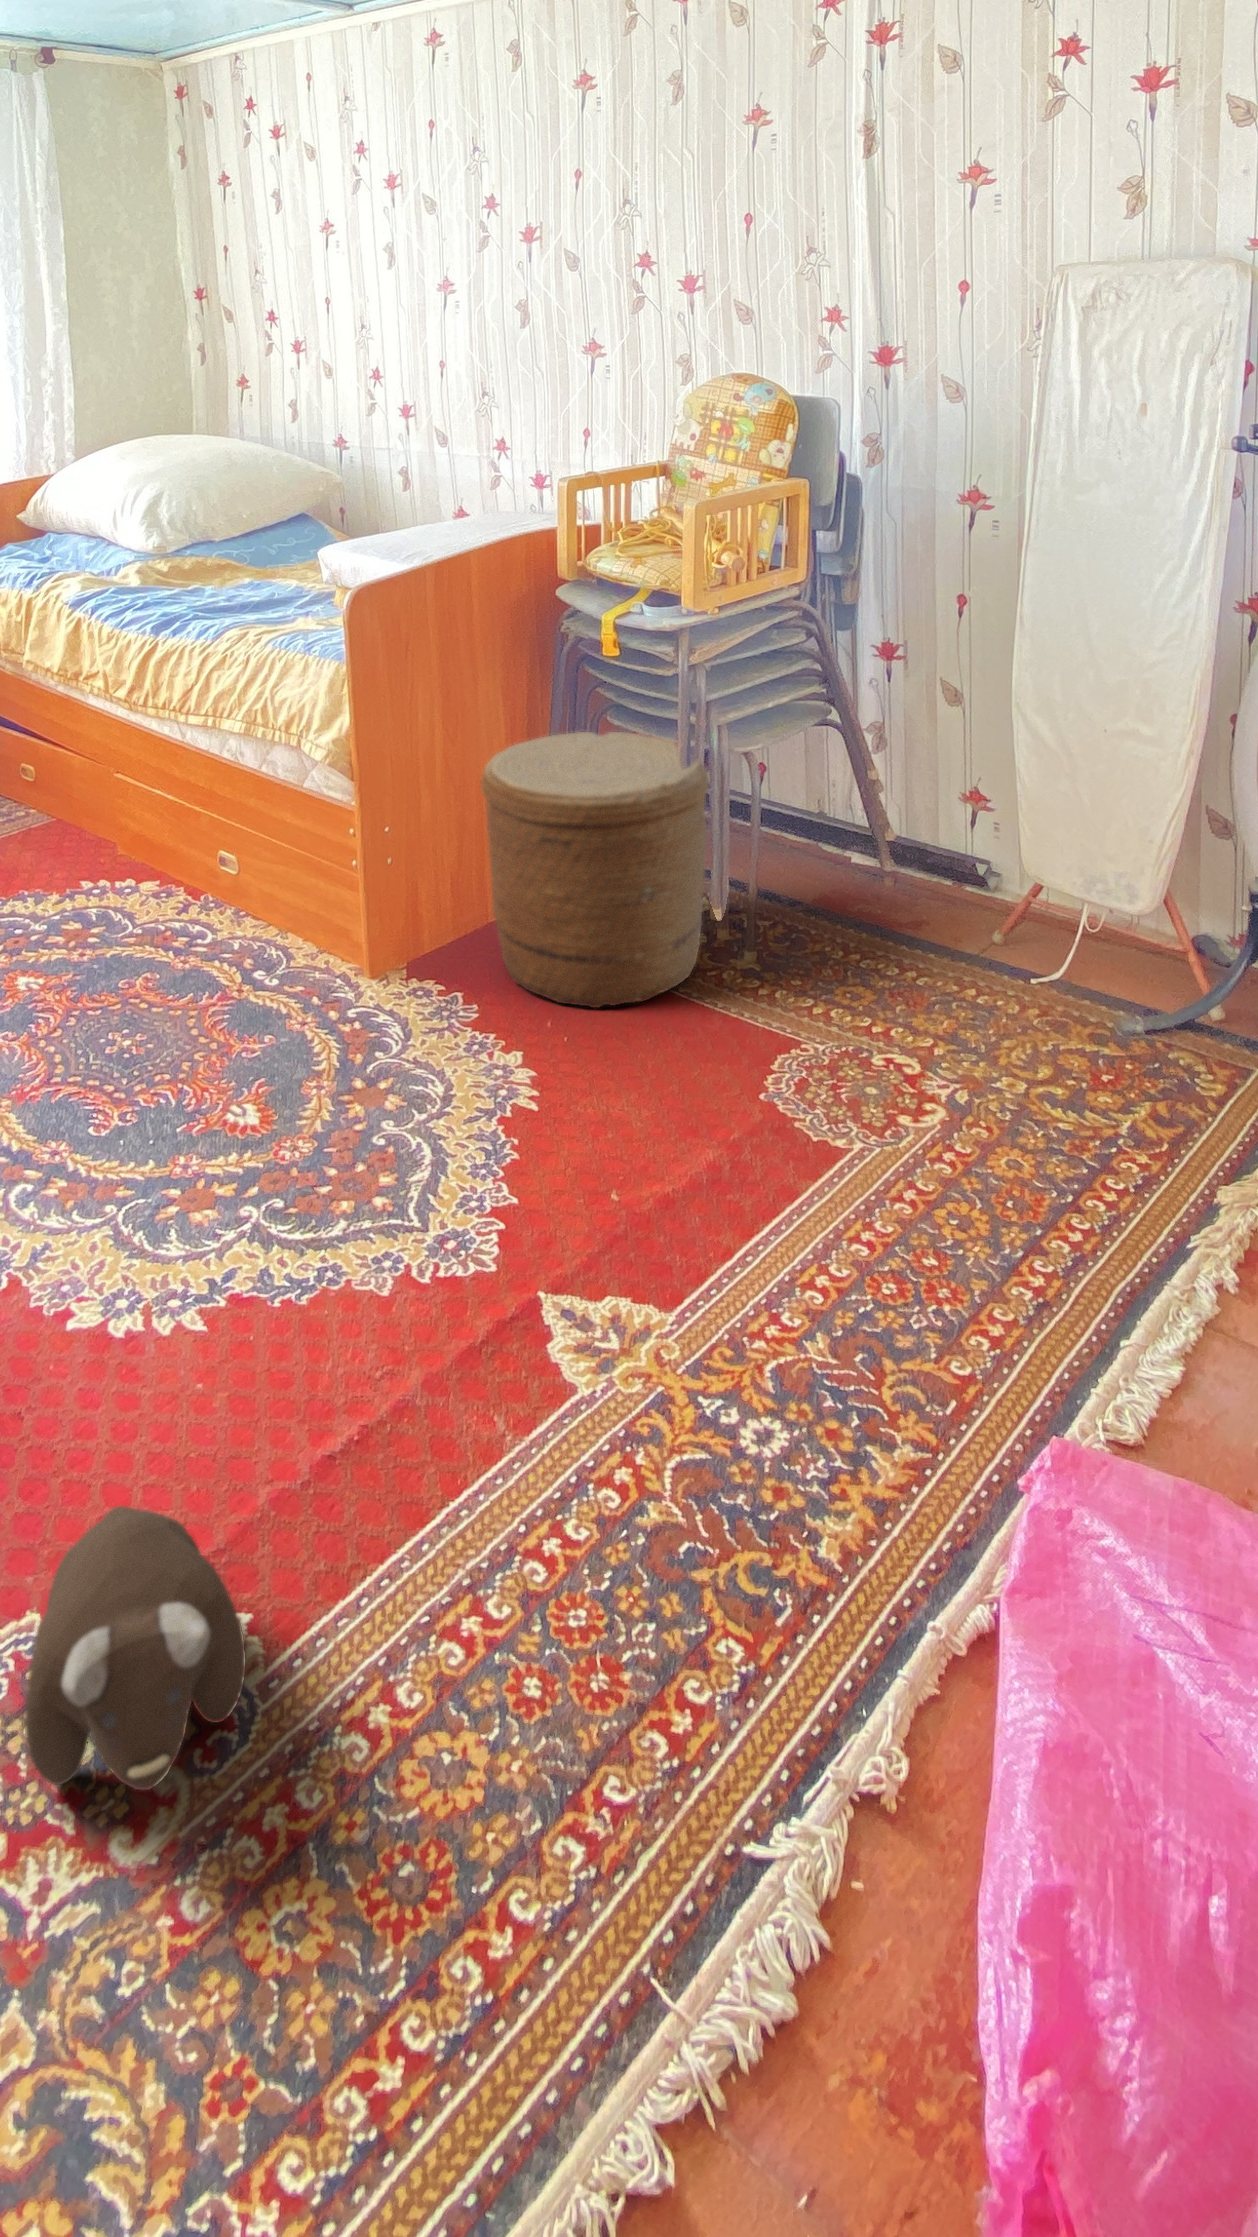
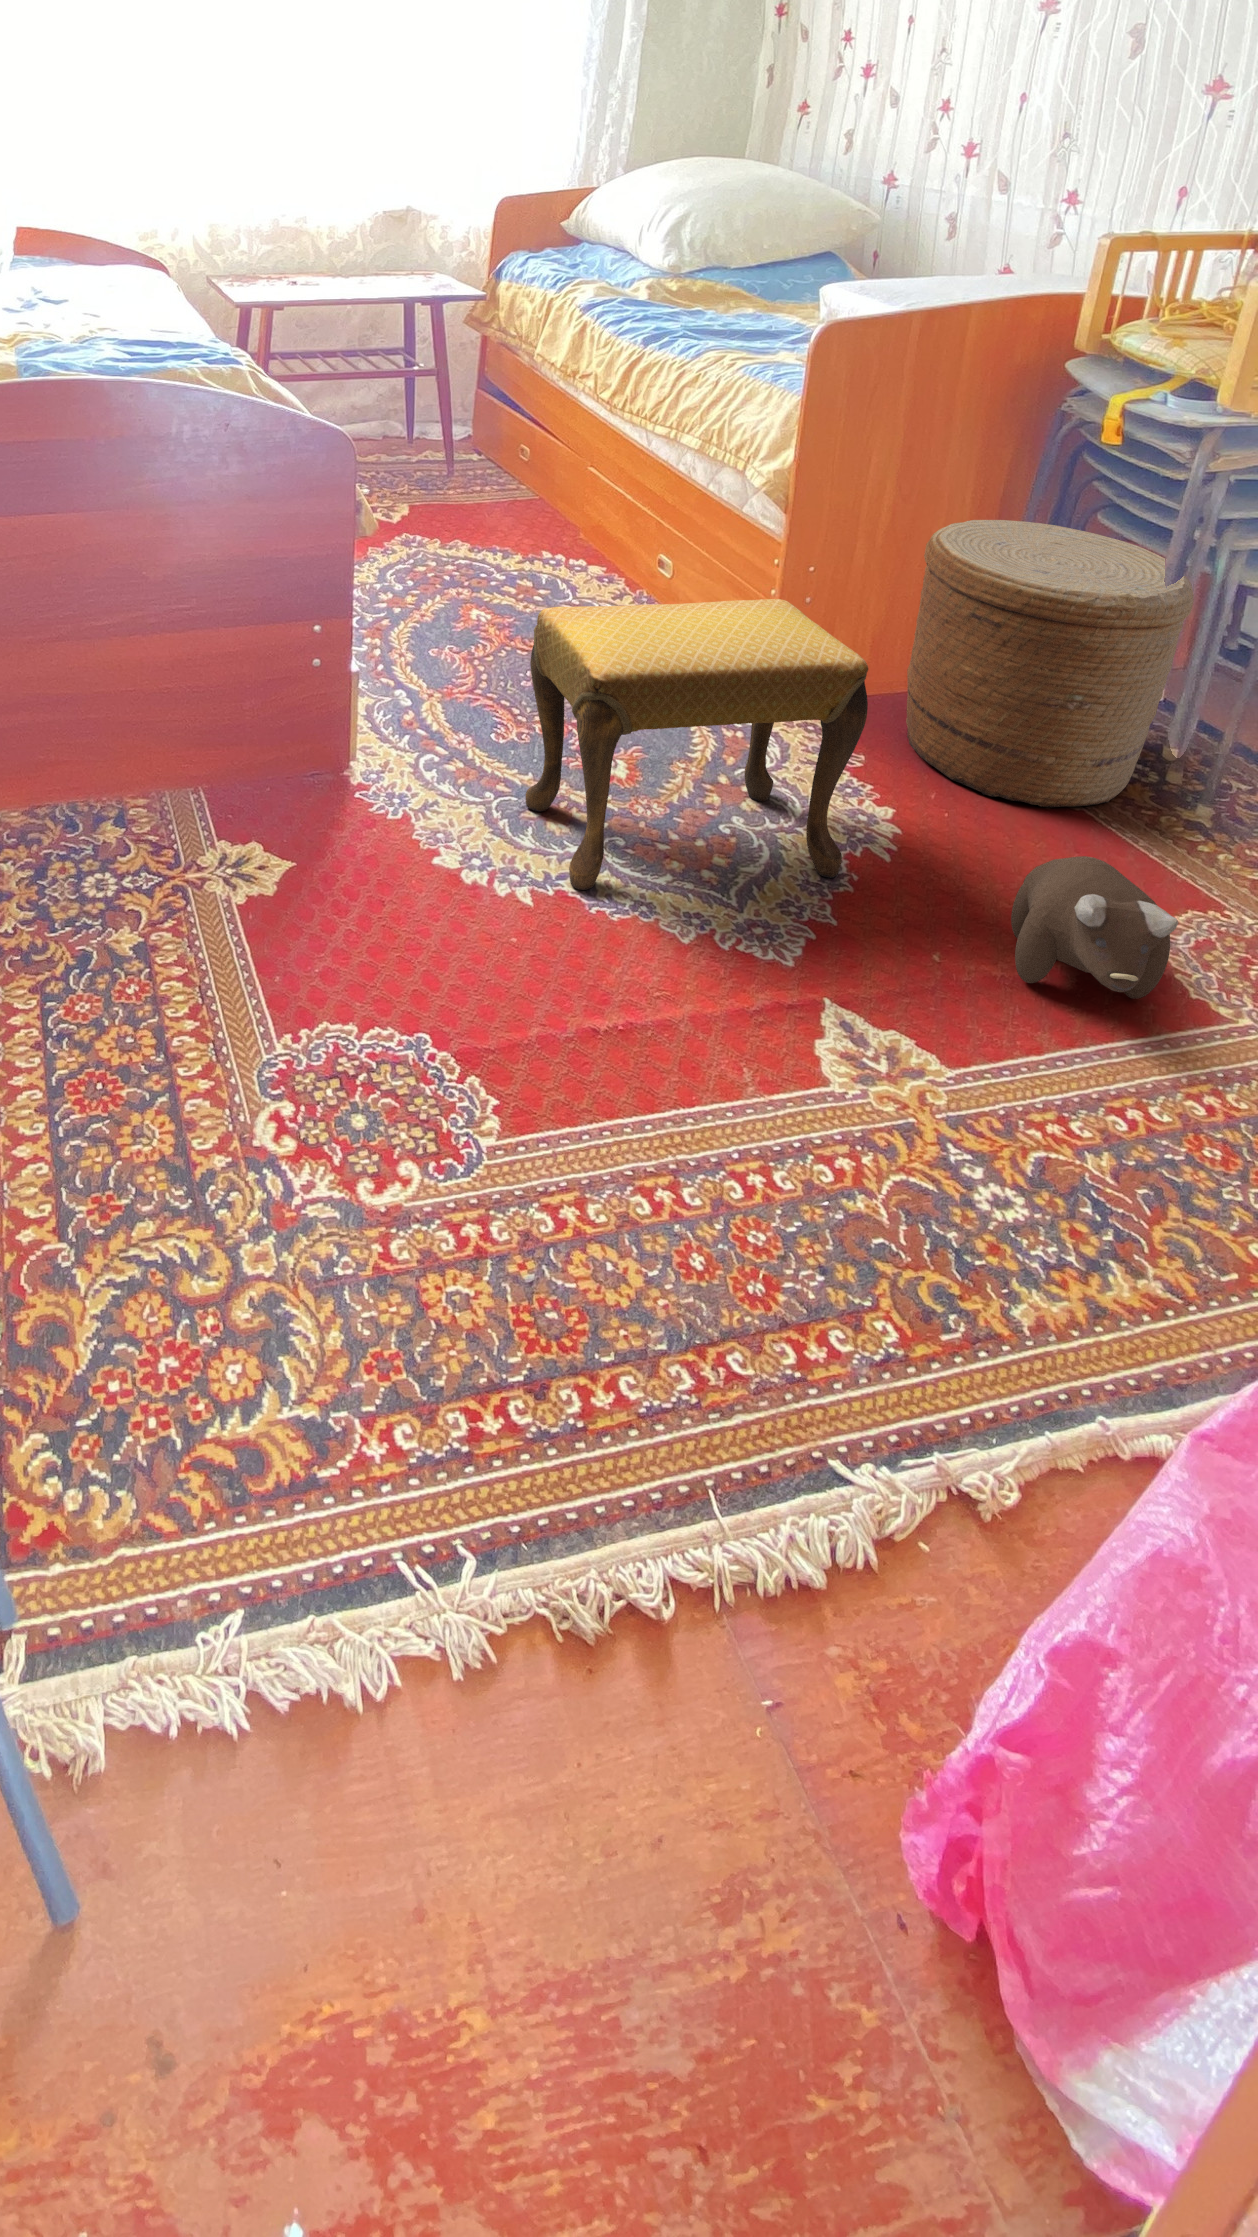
footstool: none [126,878,501,1282] -> present [526,599,868,890]
plush toy: present [24,1506,246,1790] -> present [1011,856,1178,999]

